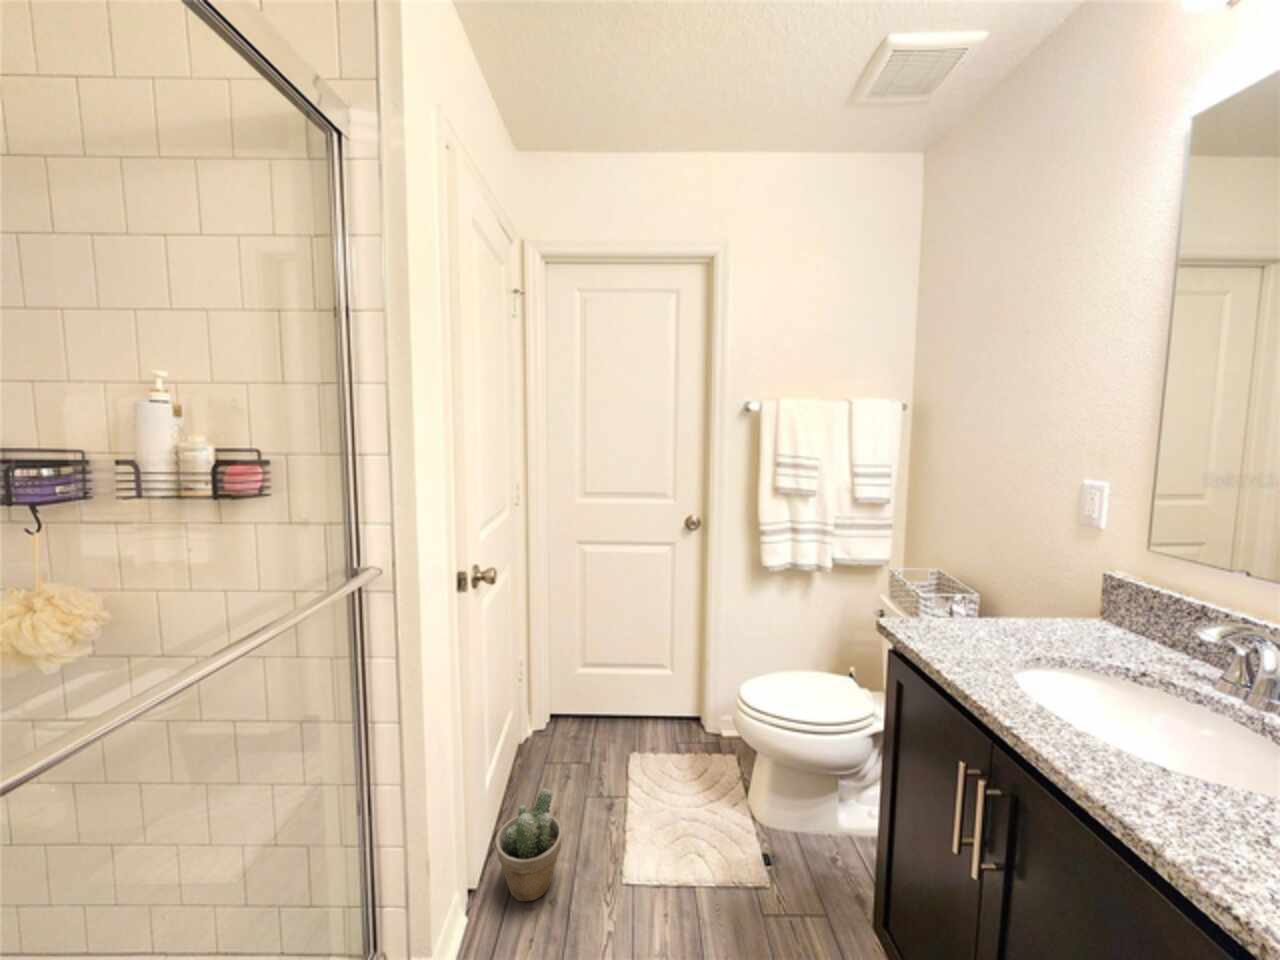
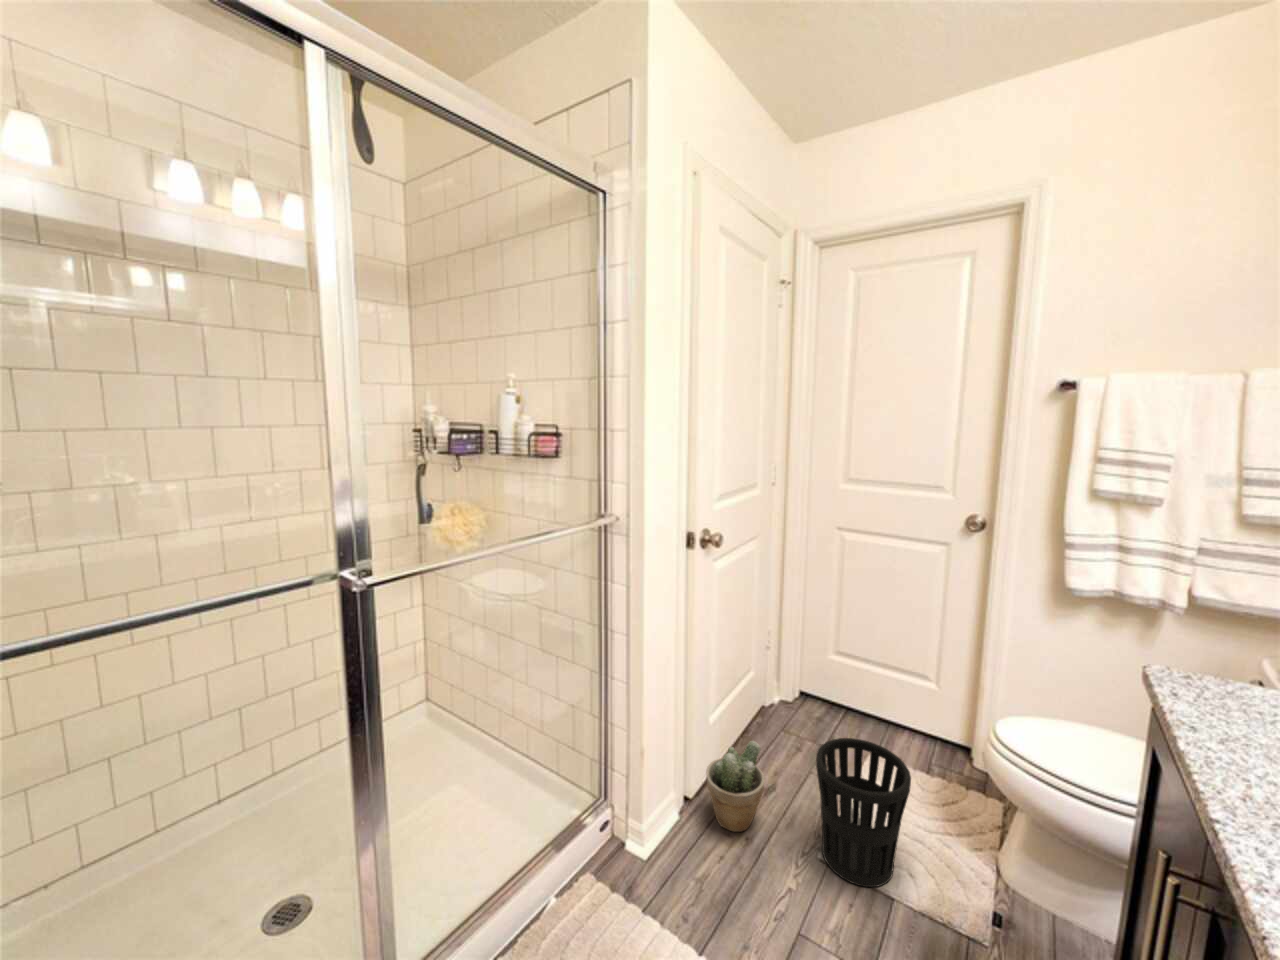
wastebasket: none [613,745,698,891] -> present [816,738,911,887]

